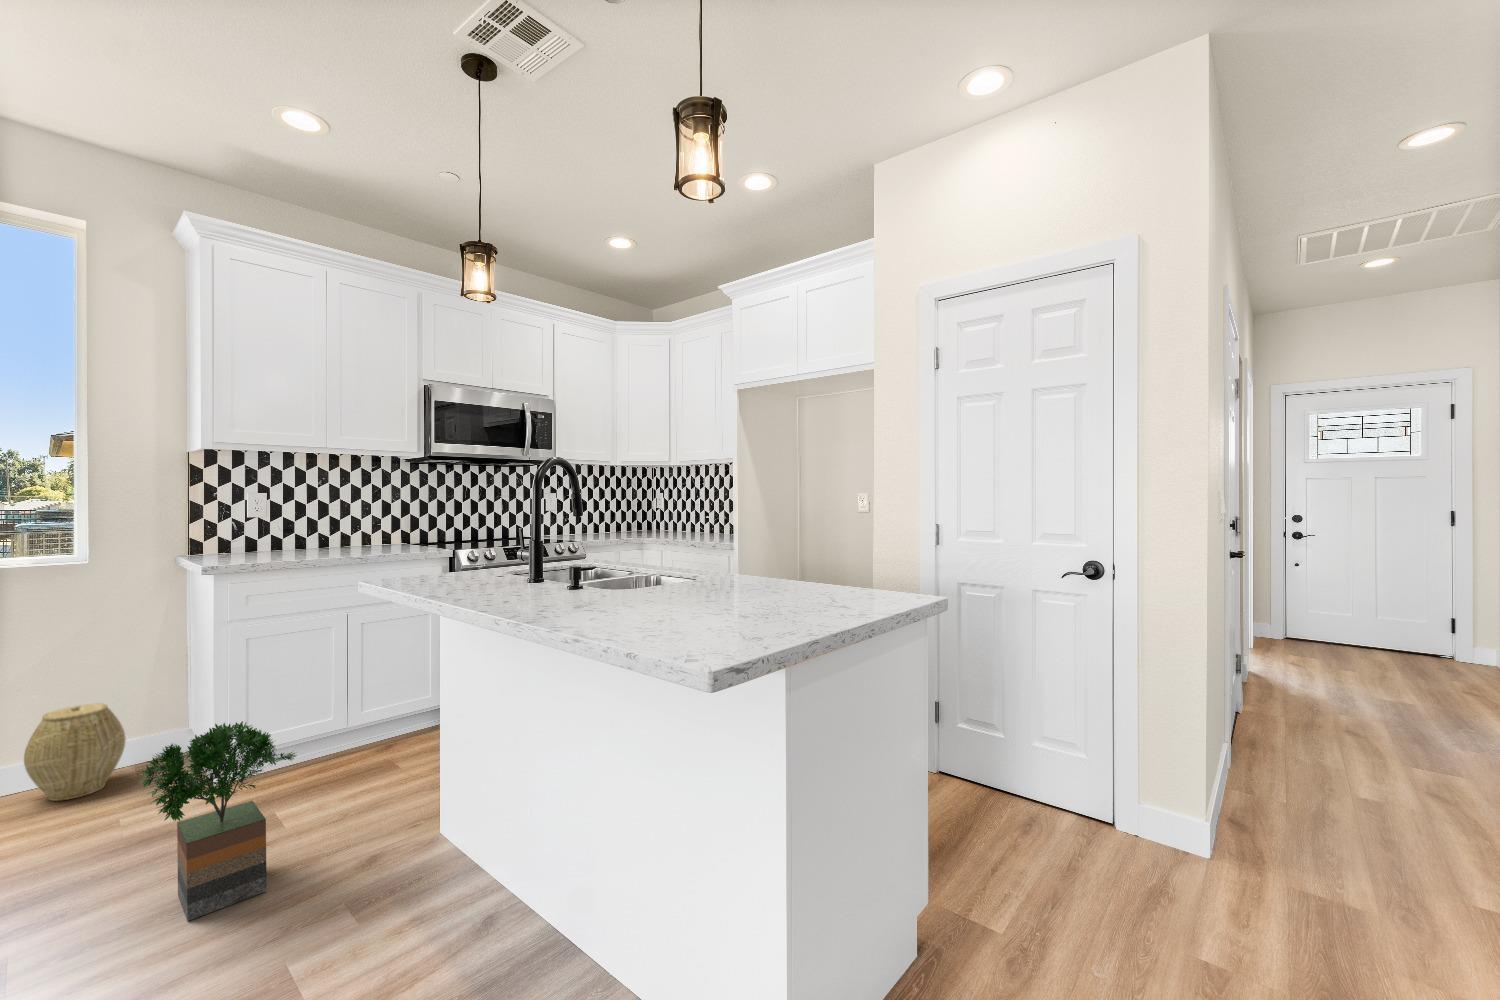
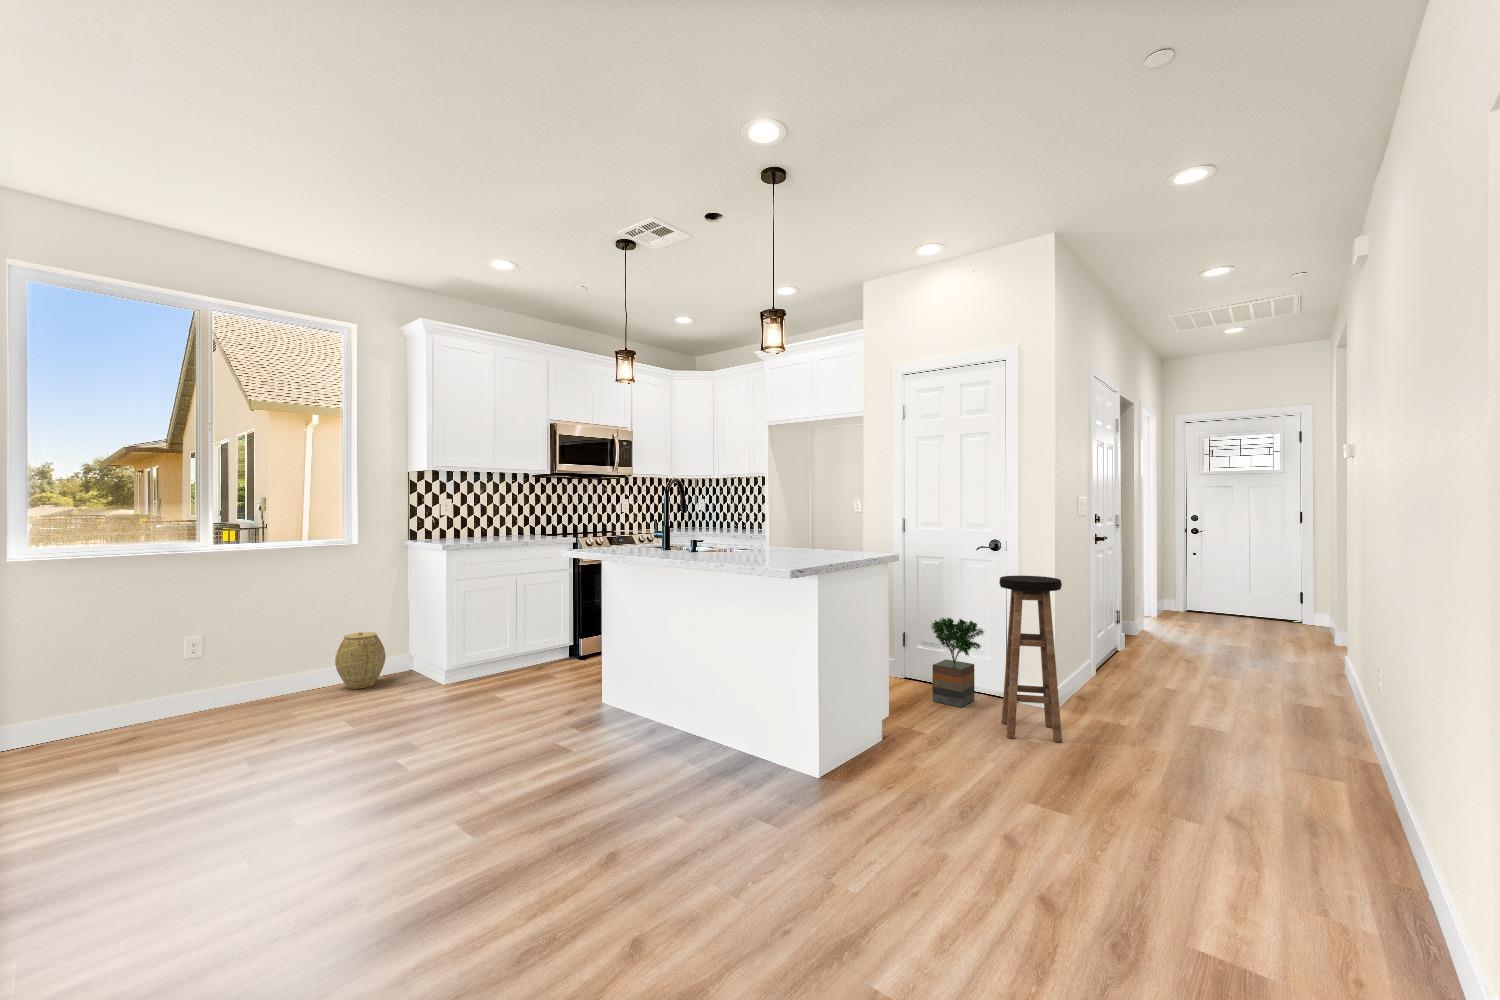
bar stool: none [1144,623,1295,965] -> present [999,576,1062,742]
potted tree: present [139,721,296,921] -> present [931,618,984,707]

